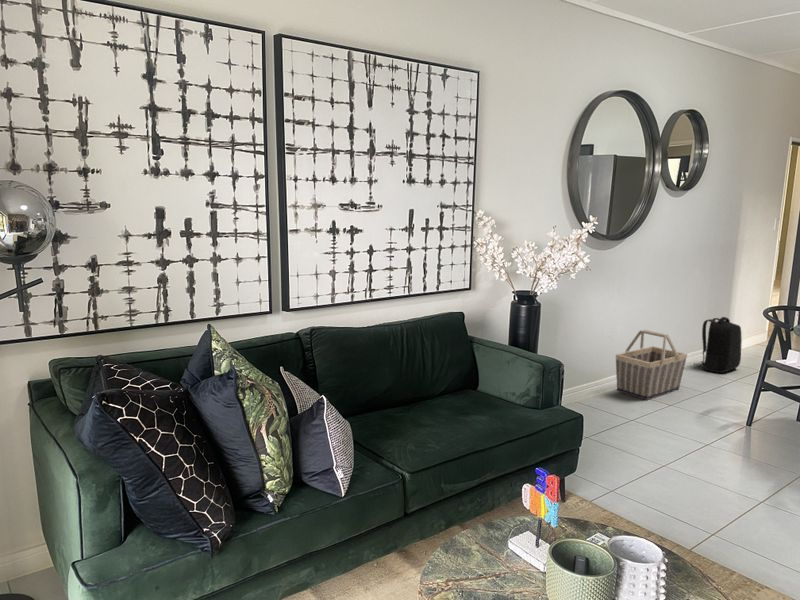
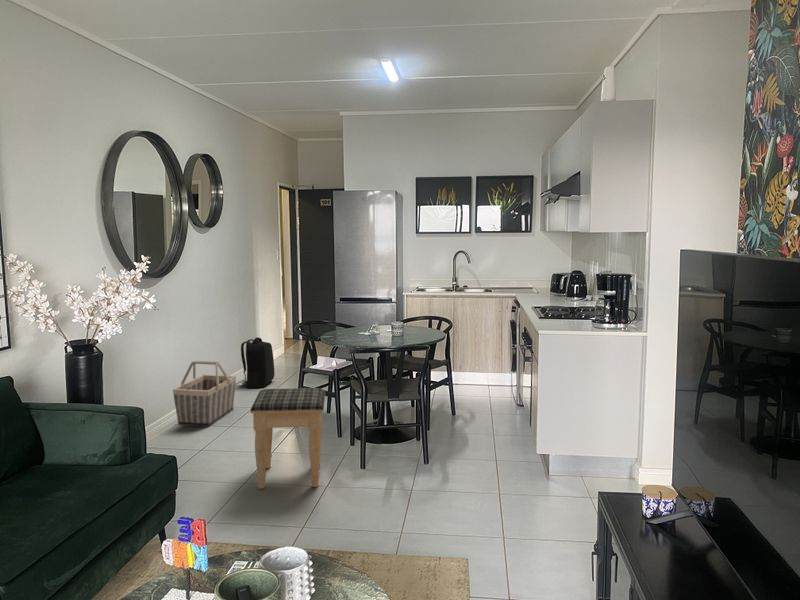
footstool: none [677,372,781,497] -> present [250,388,325,489]

